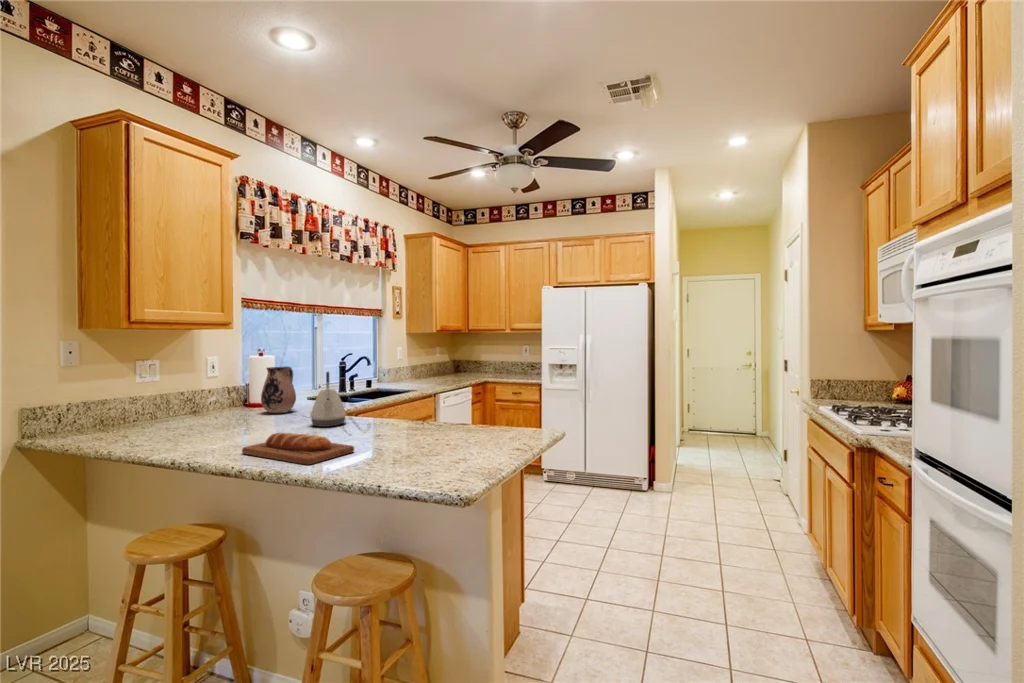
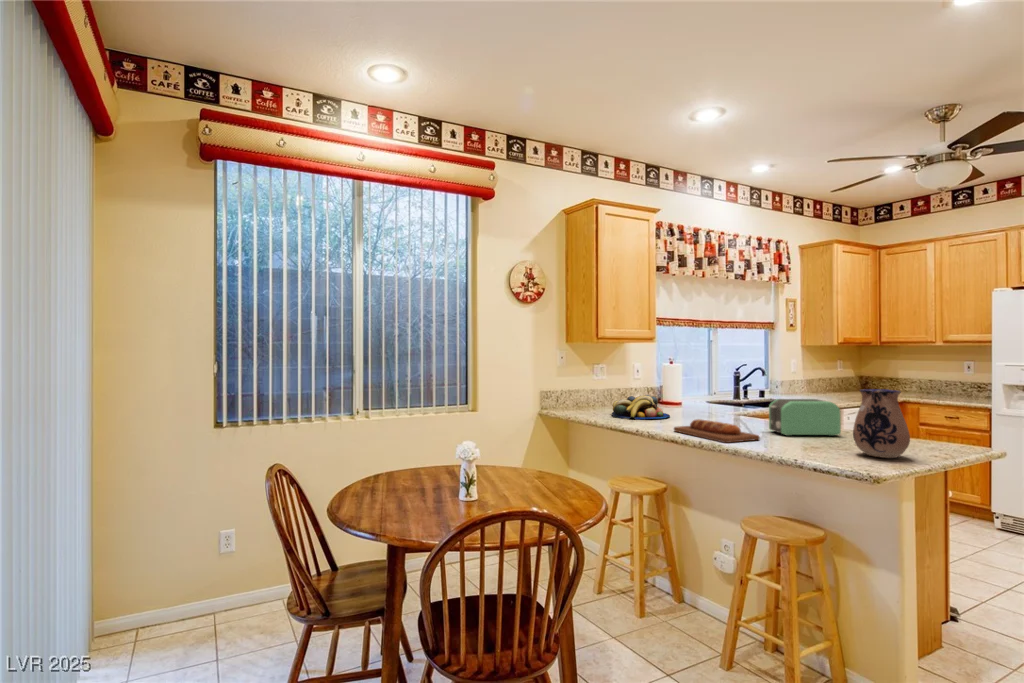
ceramic pitcher: present [261,367,296,413] -> present [853,389,910,458]
kettle: present [310,372,346,427] -> none [717,377,747,423]
toaster: none [367,393,440,439] -> present [769,399,841,436]
fruit bowl: none [157,400,250,439] -> present [612,395,670,420]

